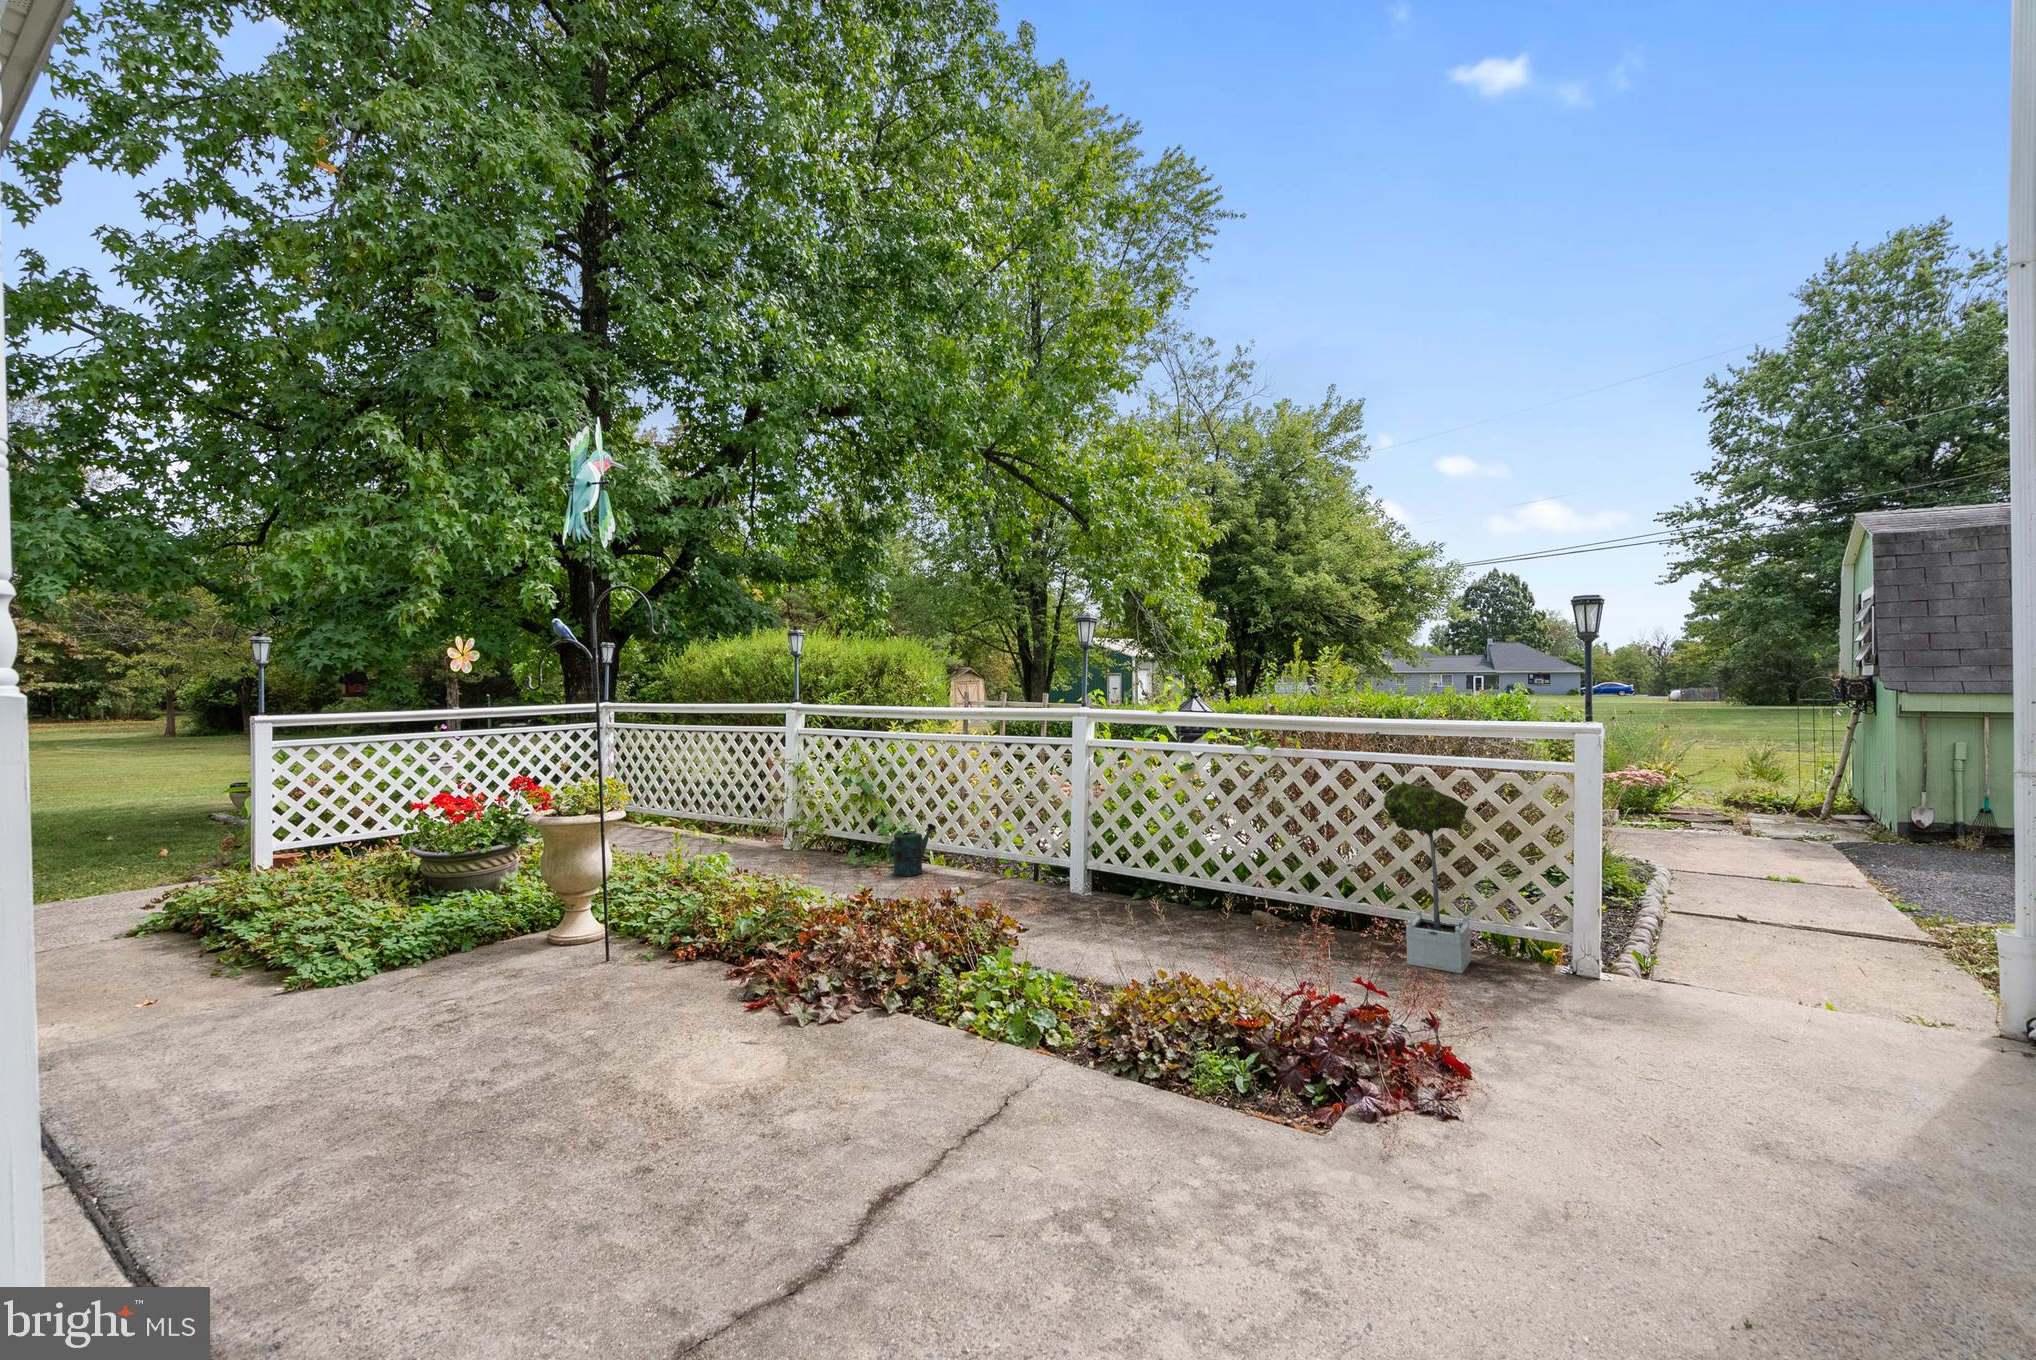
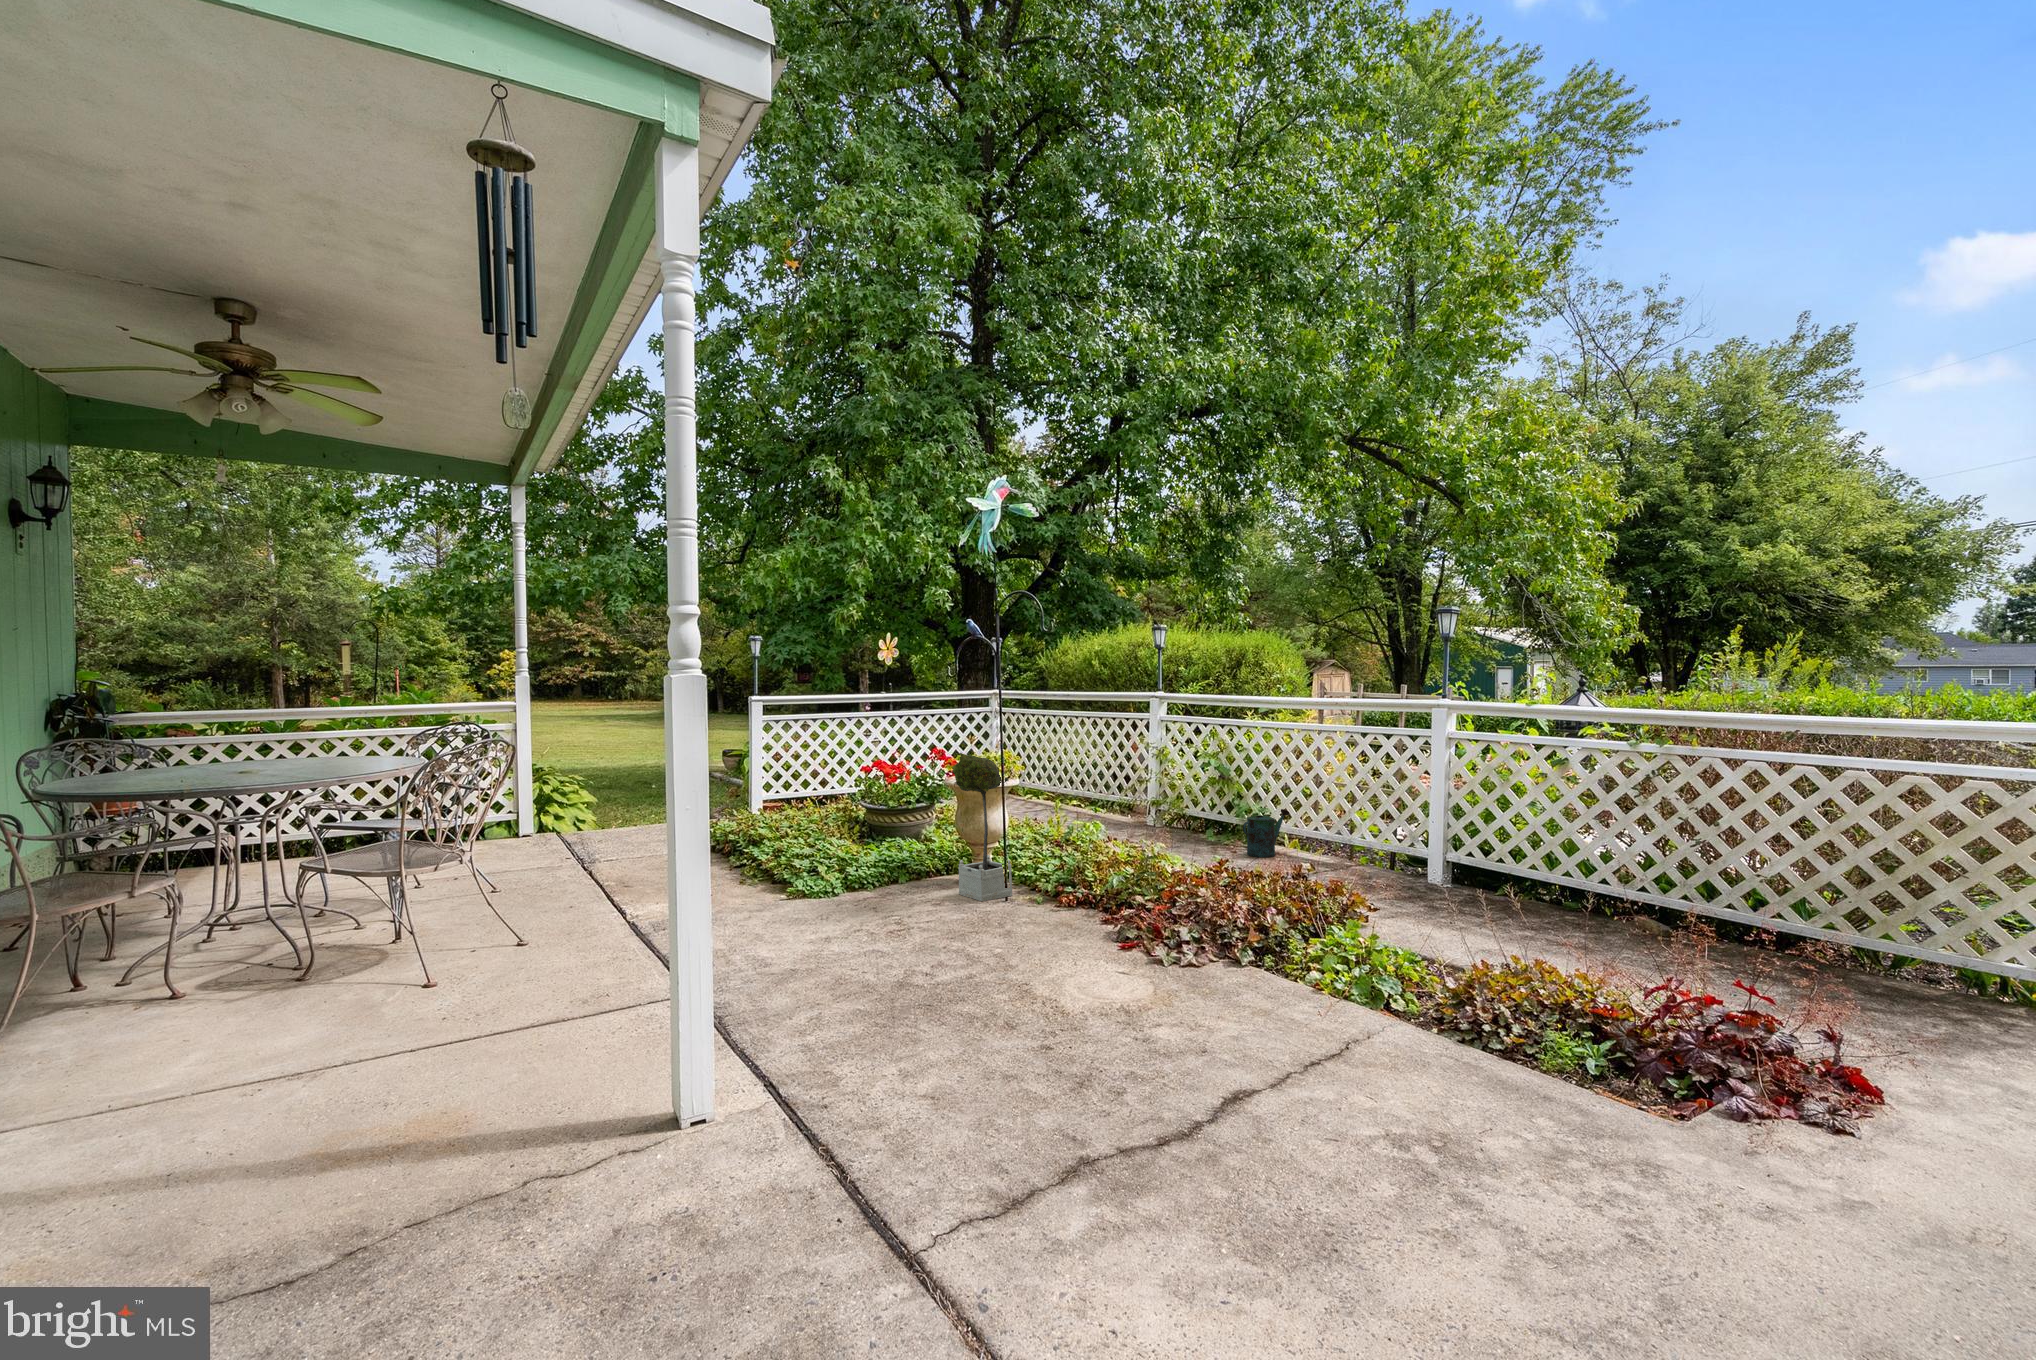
potted tree: present [1383,781,1471,973] -> present [952,753,1012,901]

